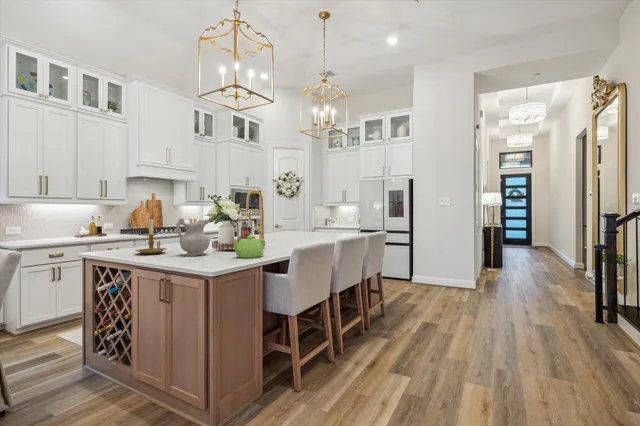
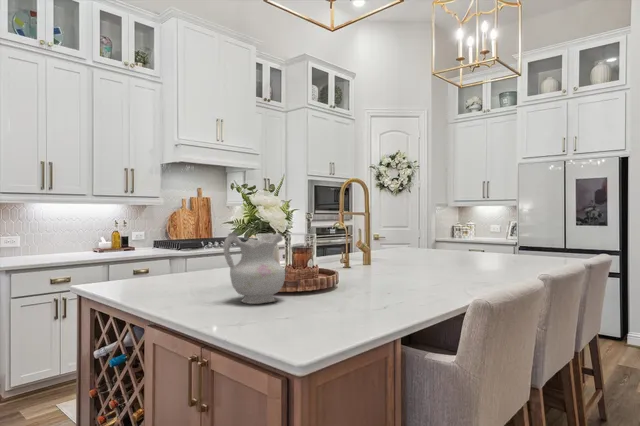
candle holder: present [135,219,166,254] -> none [155,229,209,296]
teapot: present [232,236,265,258] -> none [329,269,394,317]

